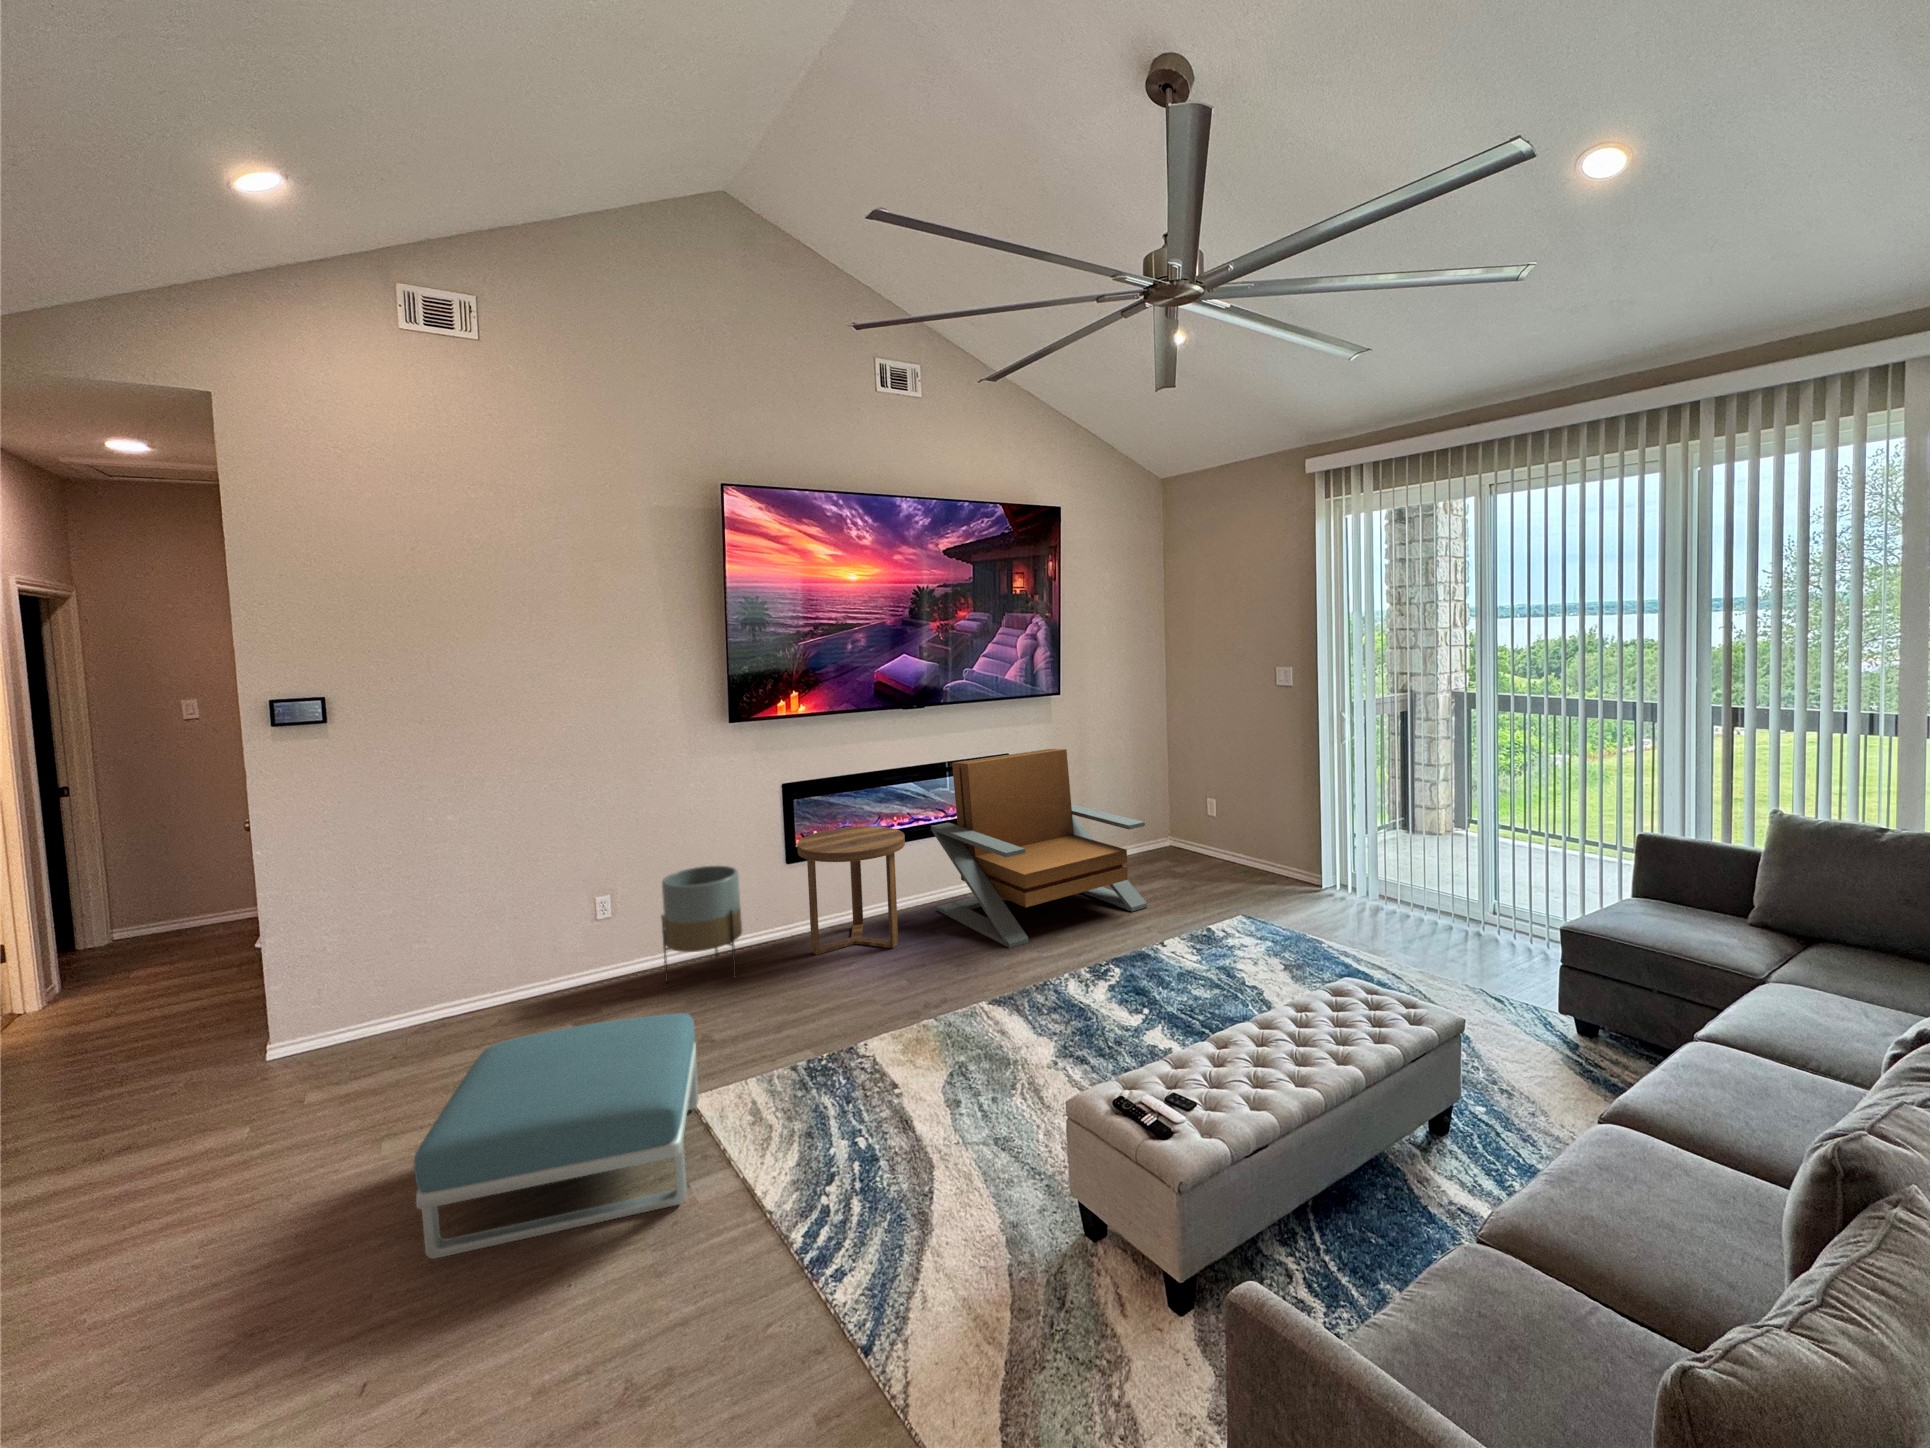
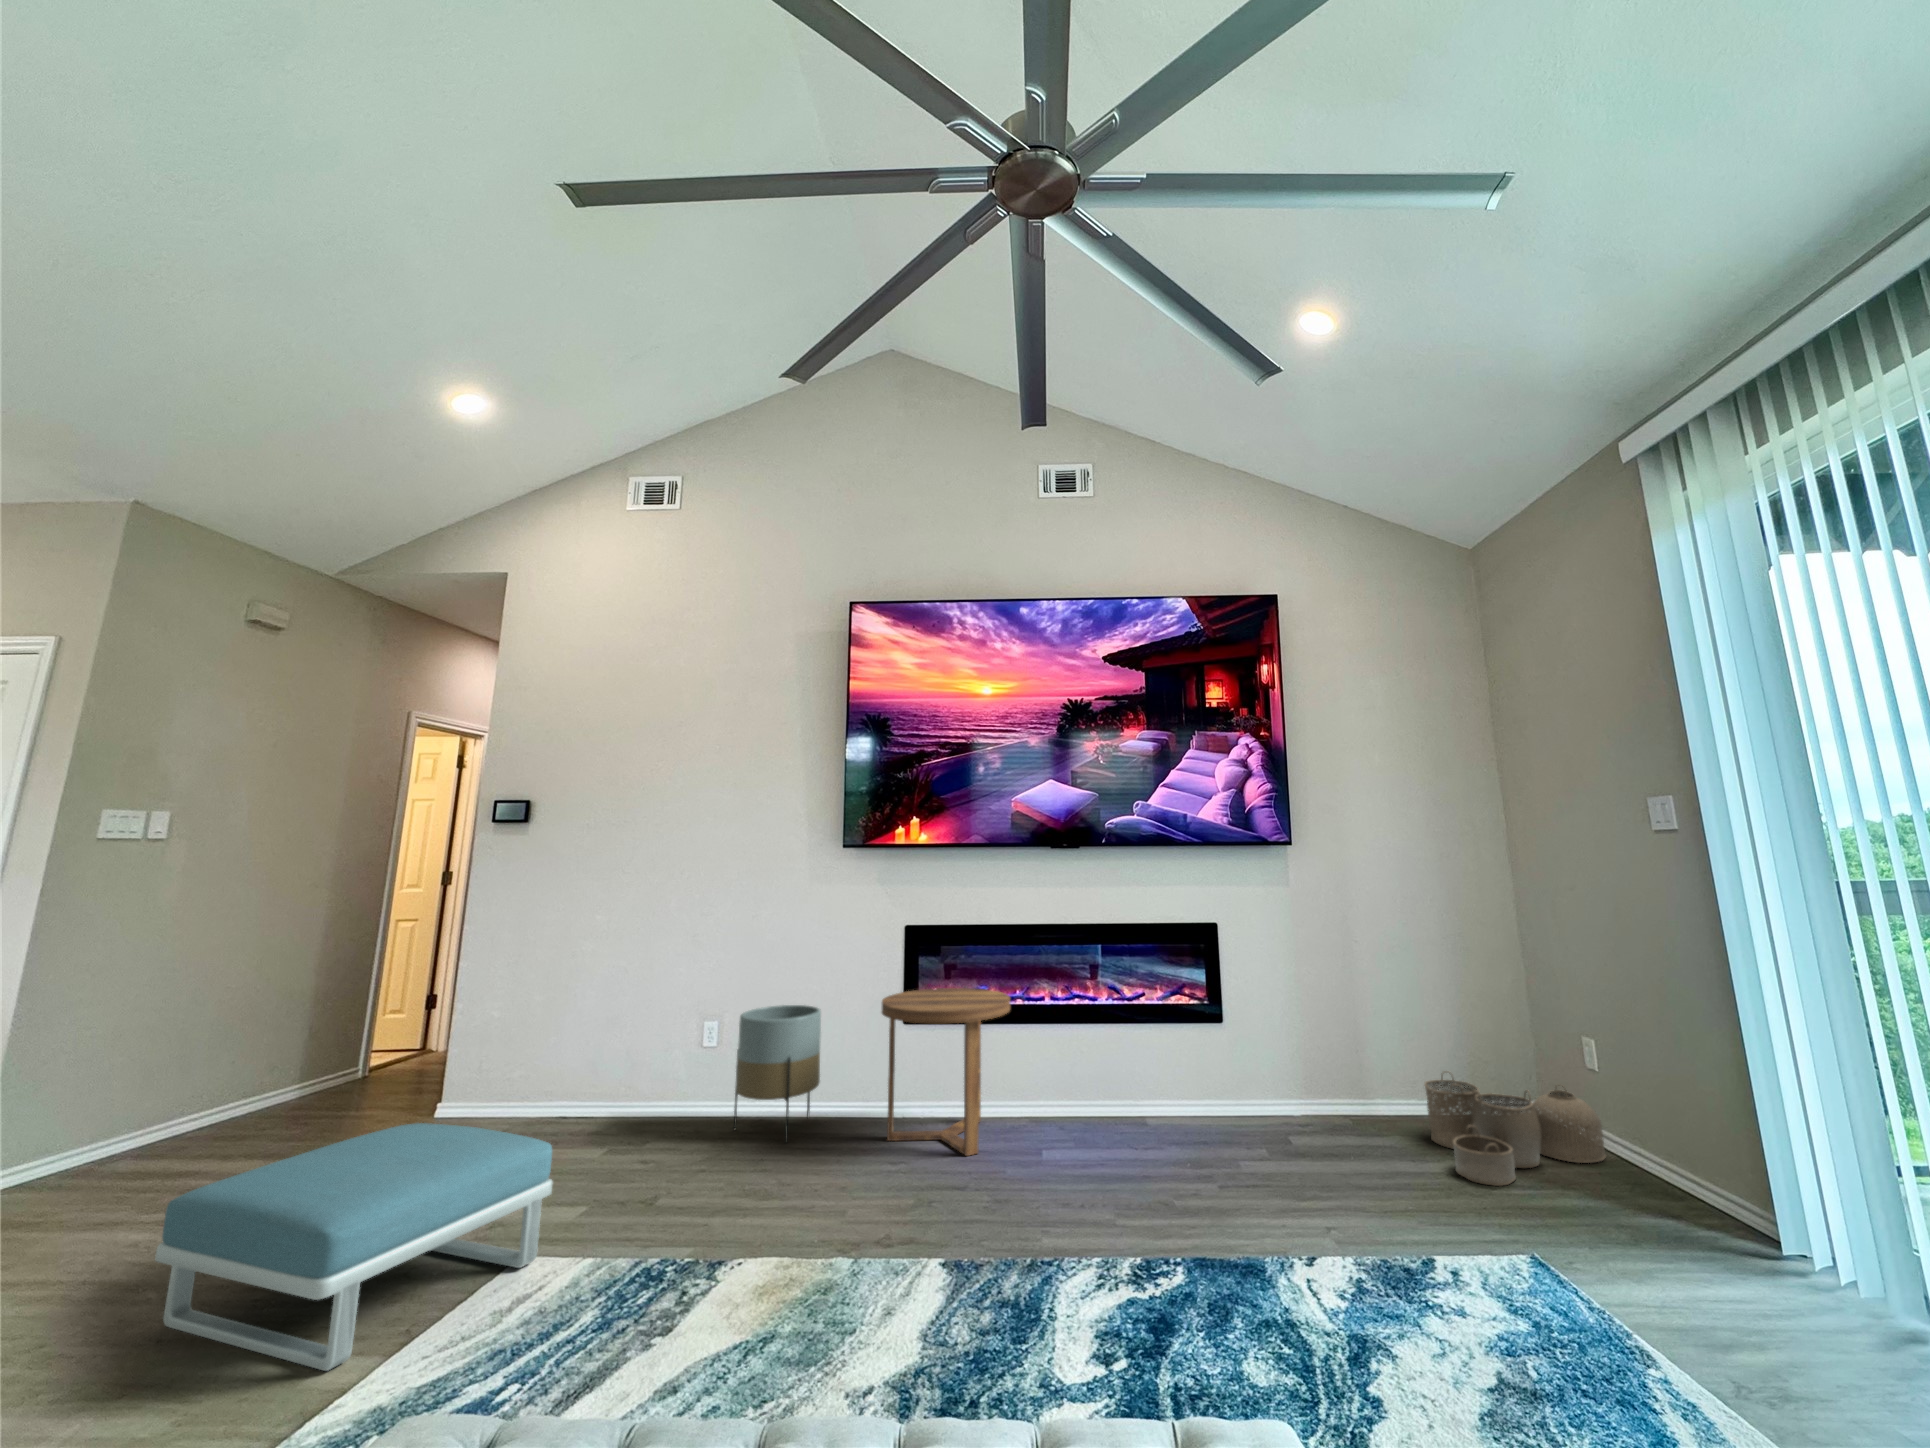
lounge chair: present [931,749,1147,948] -> none [1079,920,1369,1197]
woven basket: none [1135,826,1222,887] -> present [1424,1071,1606,1186]

